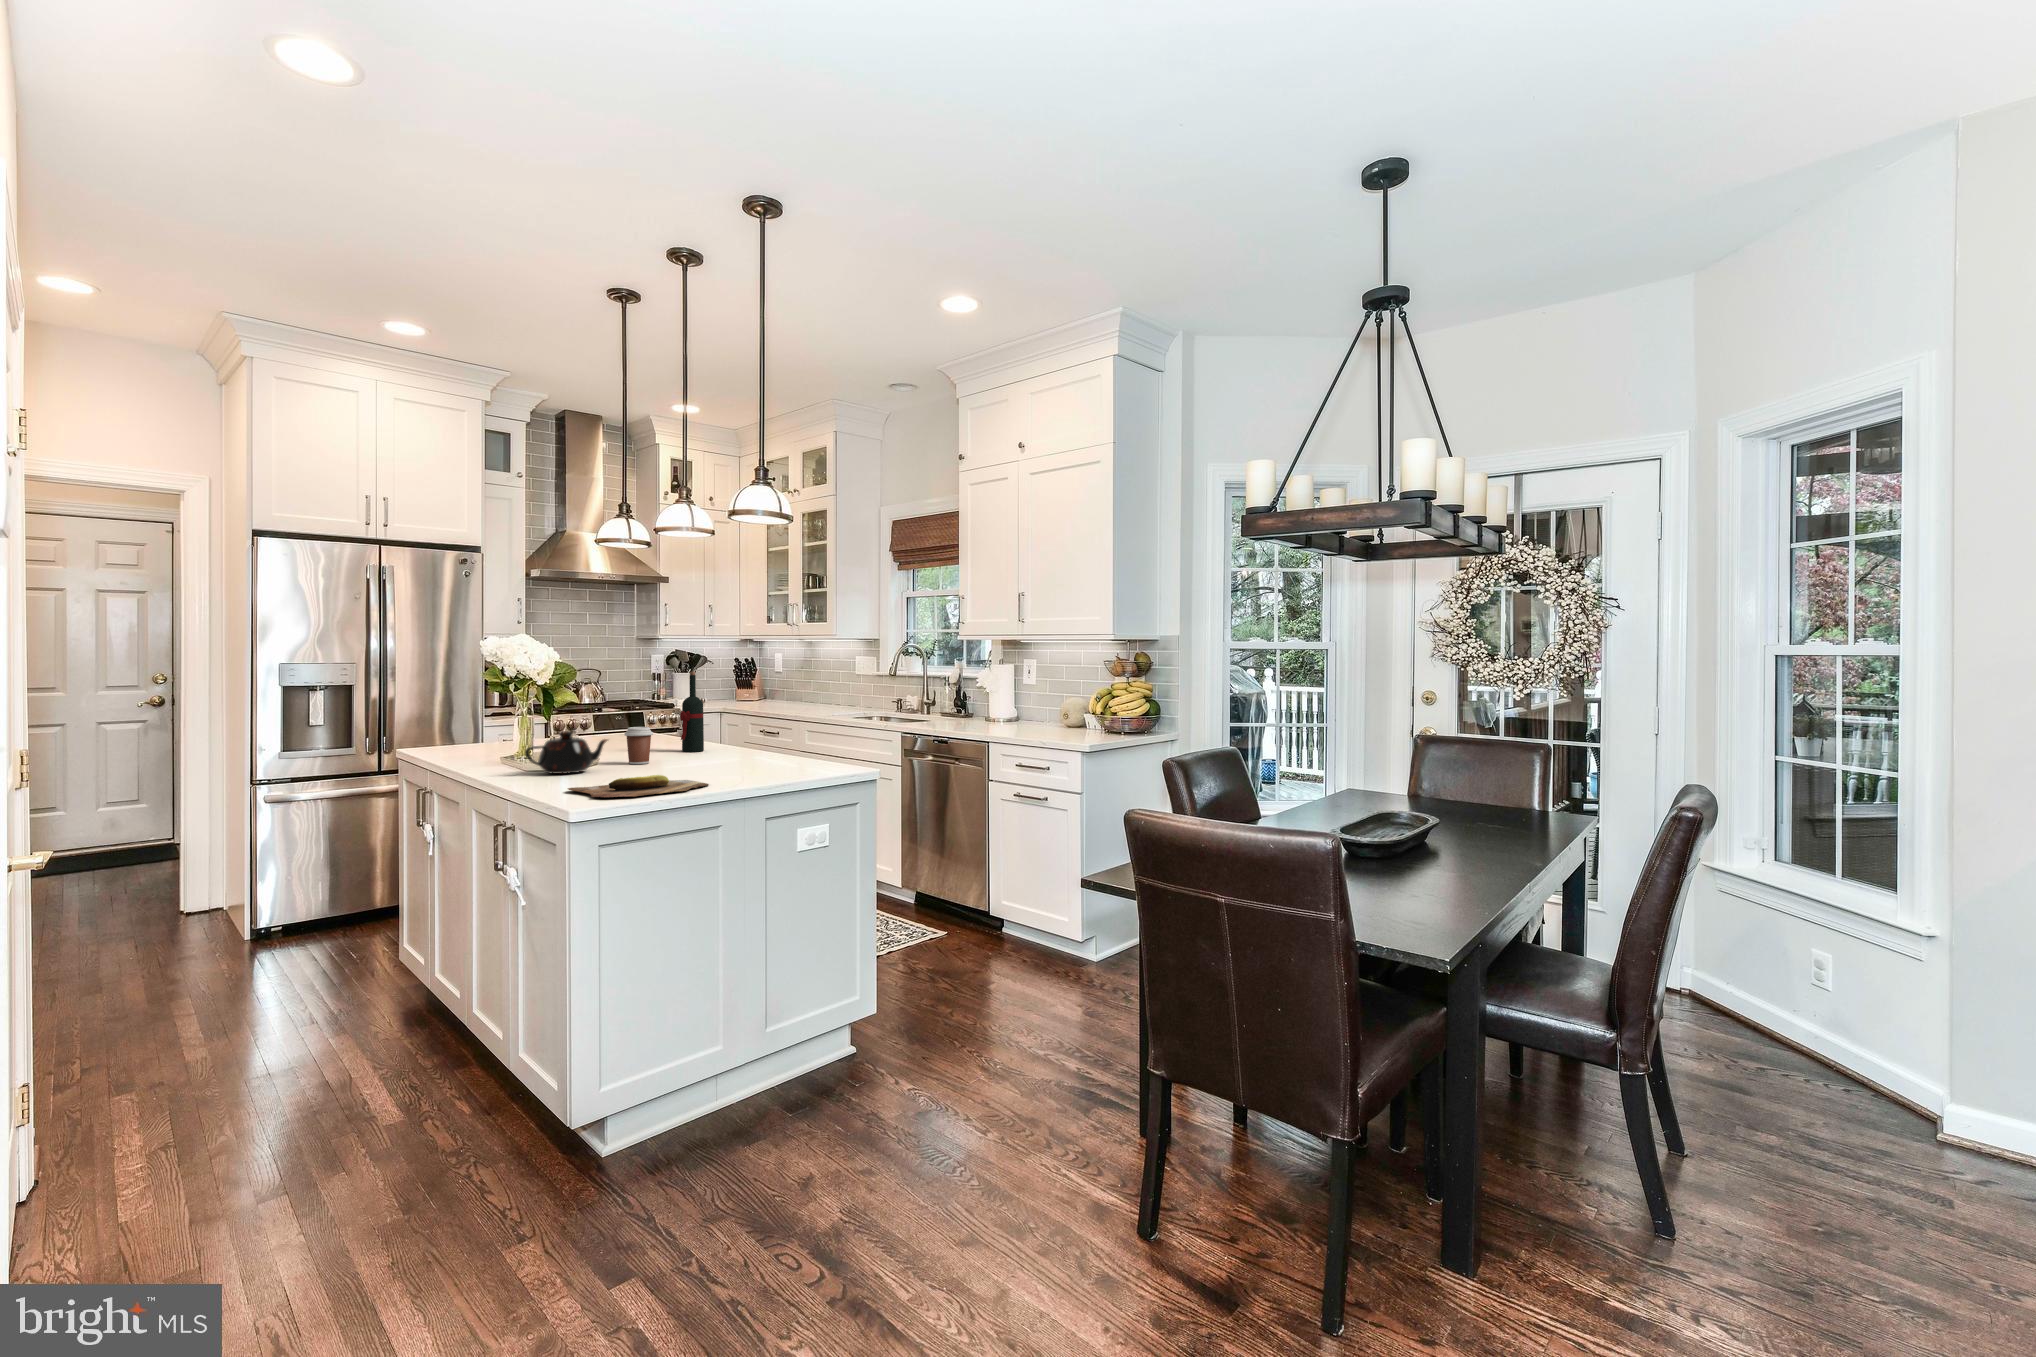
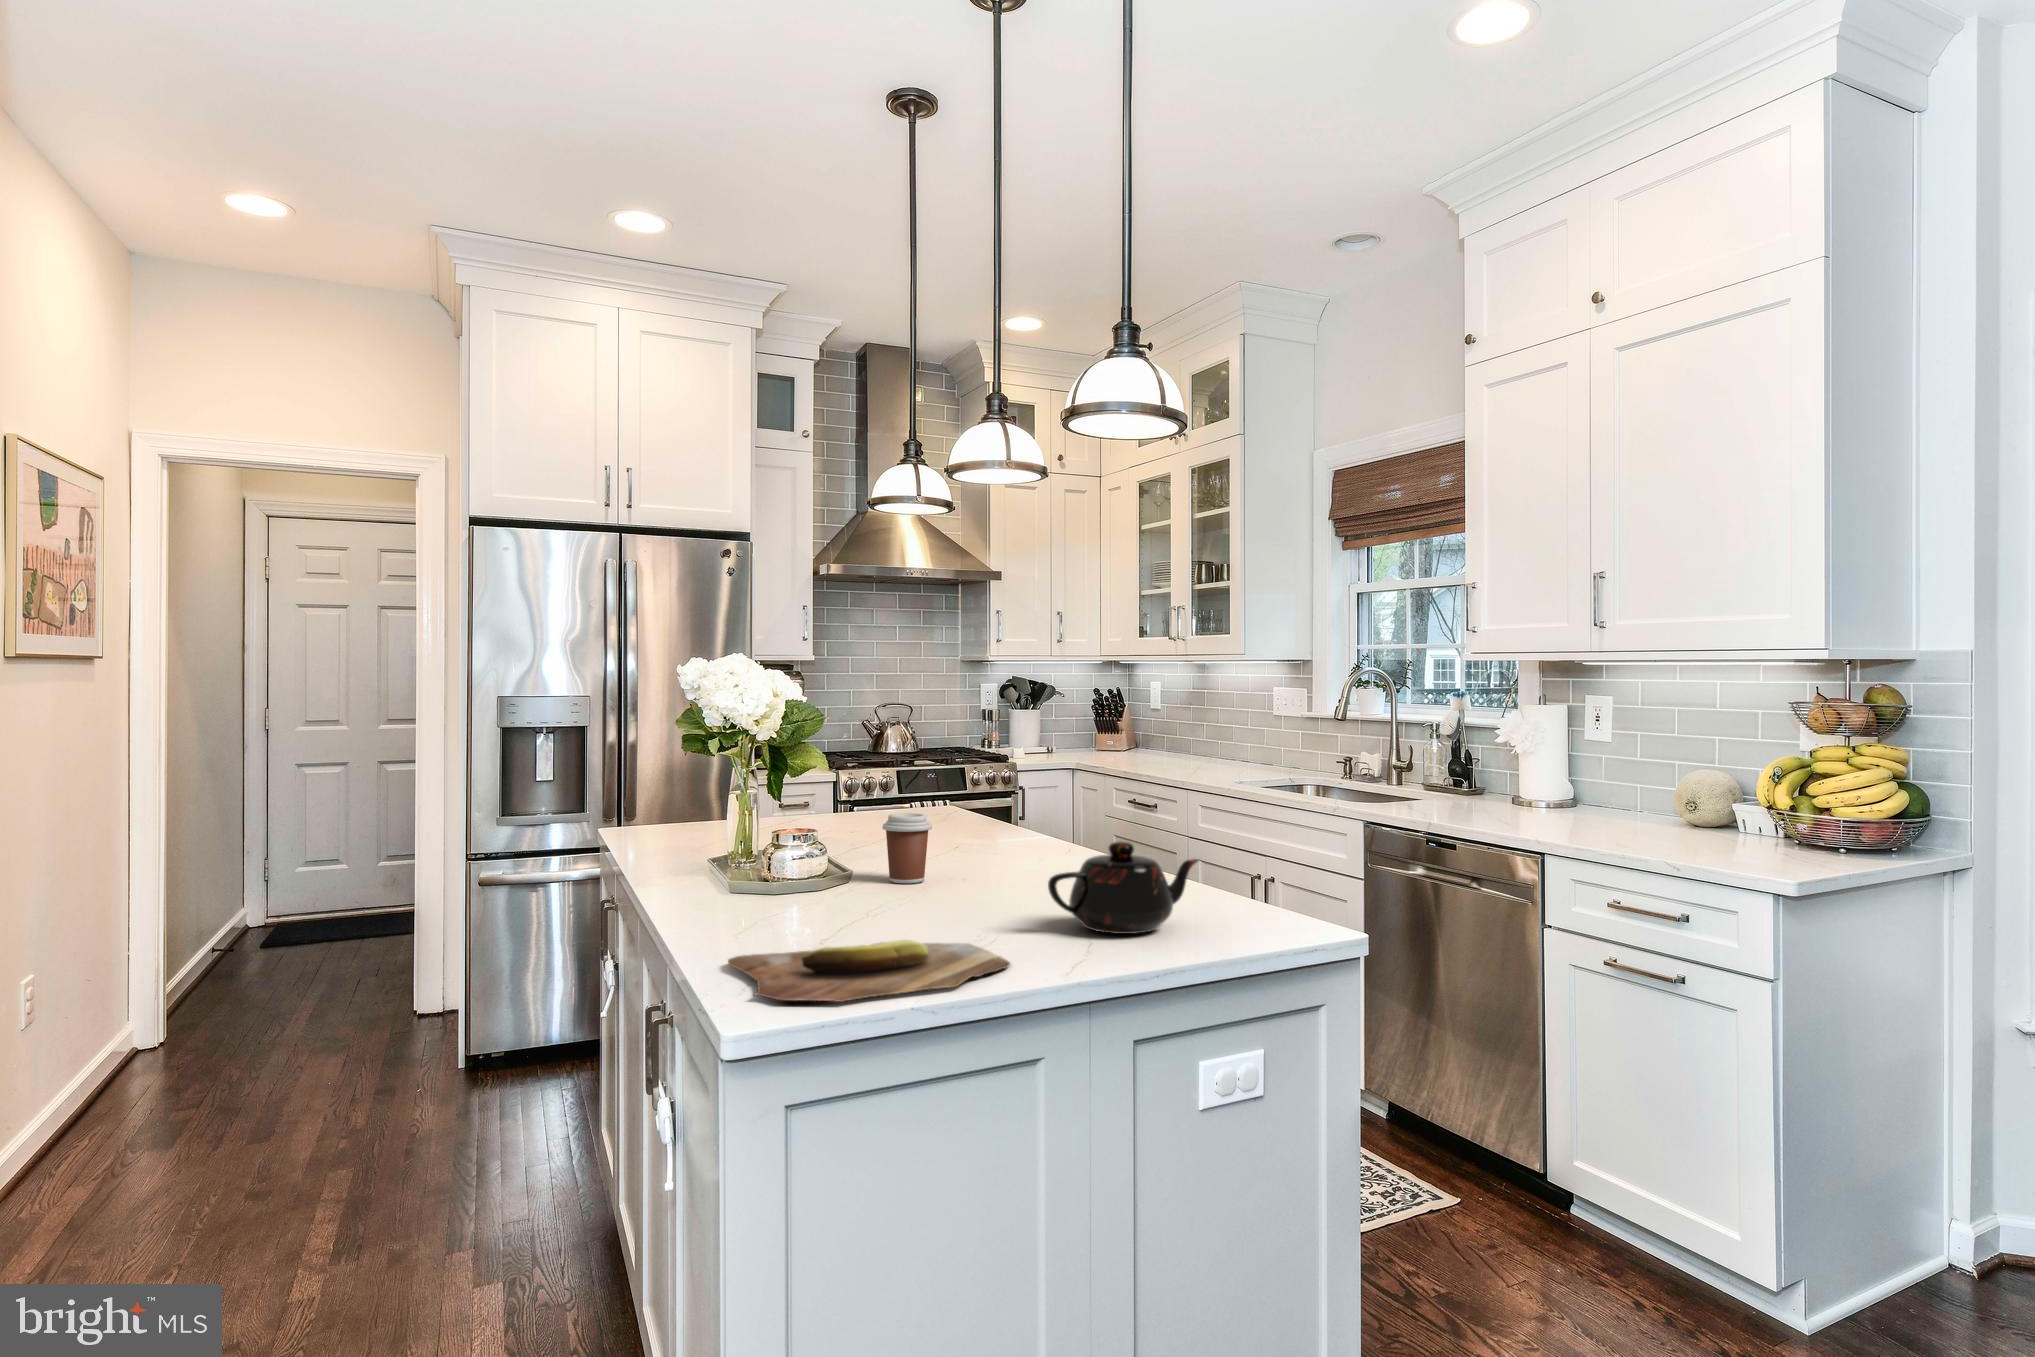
wine bottle: present [680,672,704,752] -> none [987,712,1027,855]
teapot: present [525,731,607,774] -> present [1048,841,1199,934]

